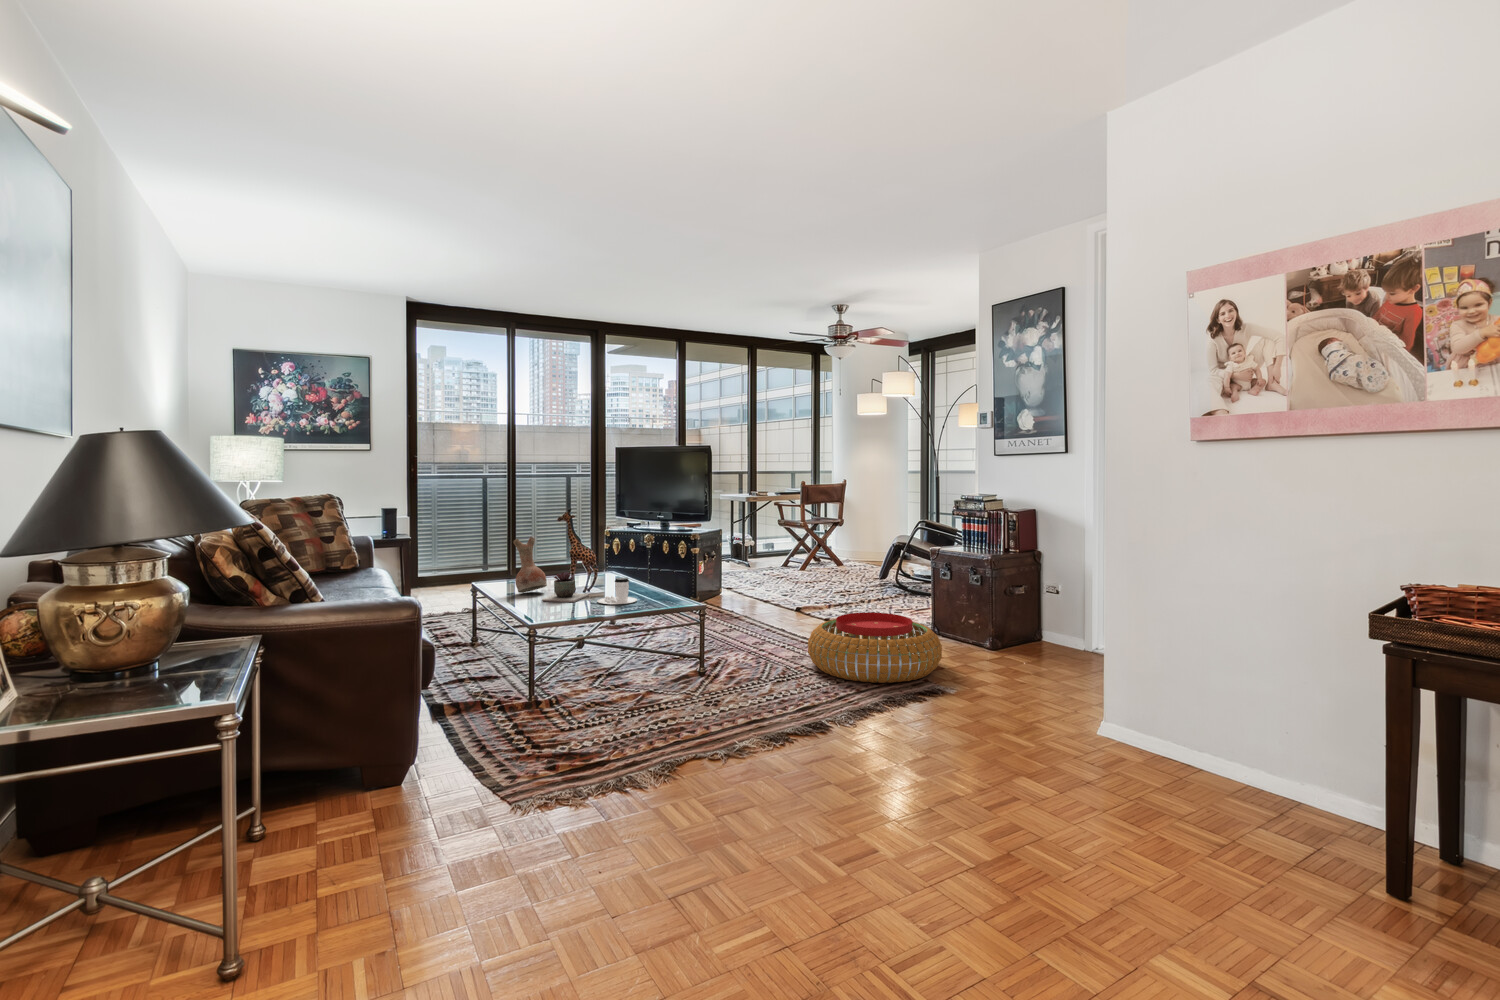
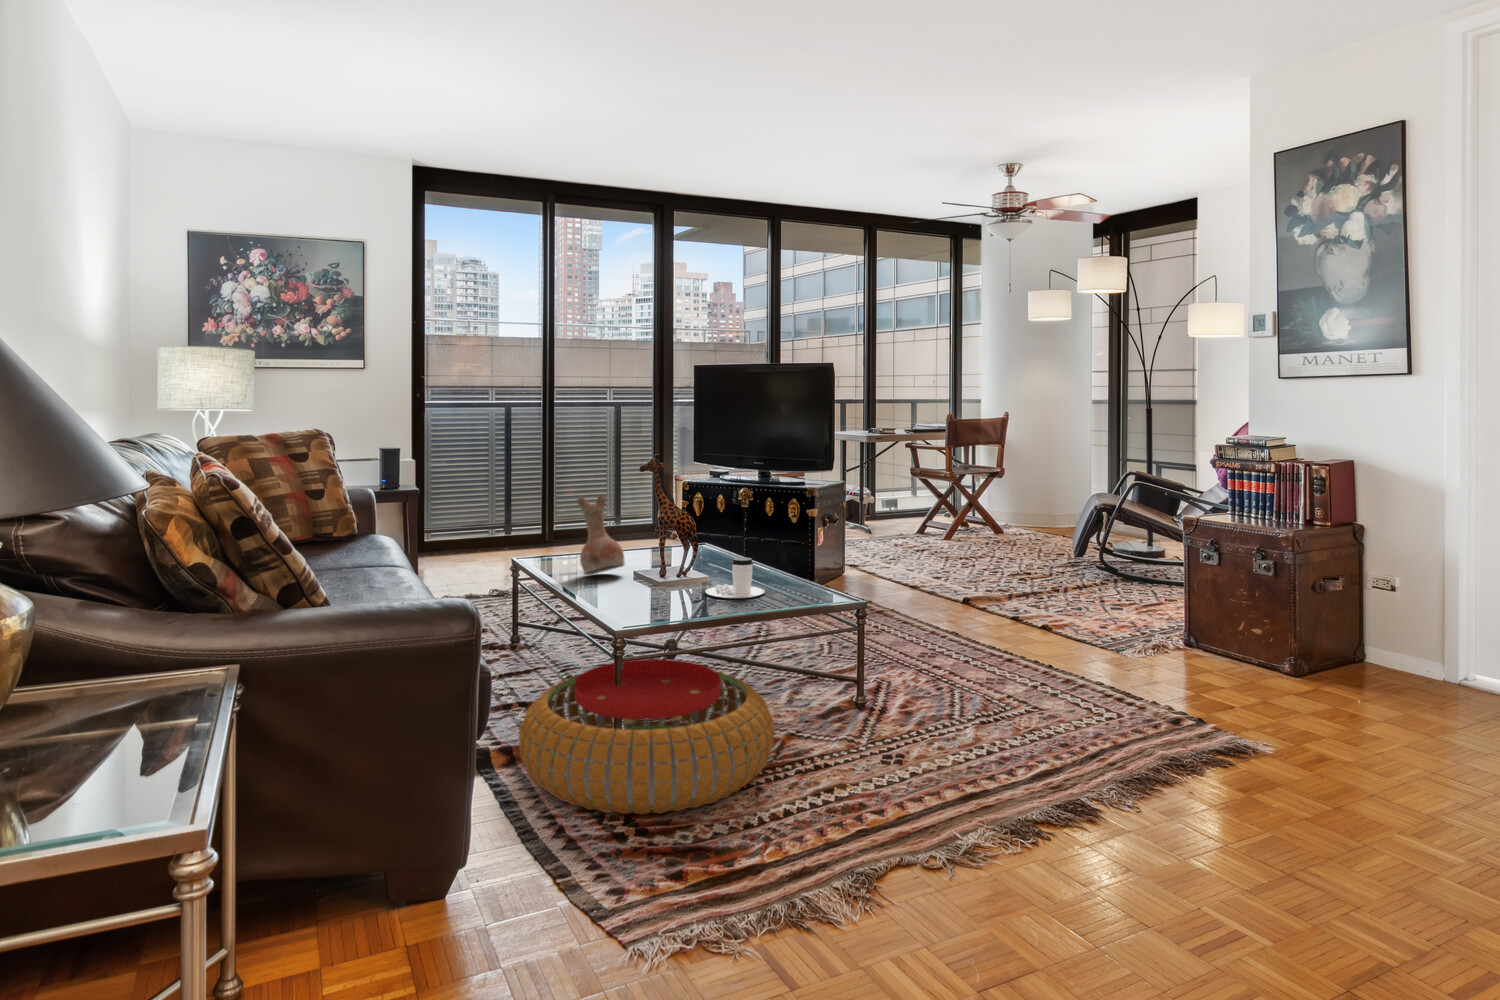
succulent plant: present [542,572,589,602] -> none [623,547,688,593]
pouf: present [808,612,942,683] -> present [519,659,774,814]

